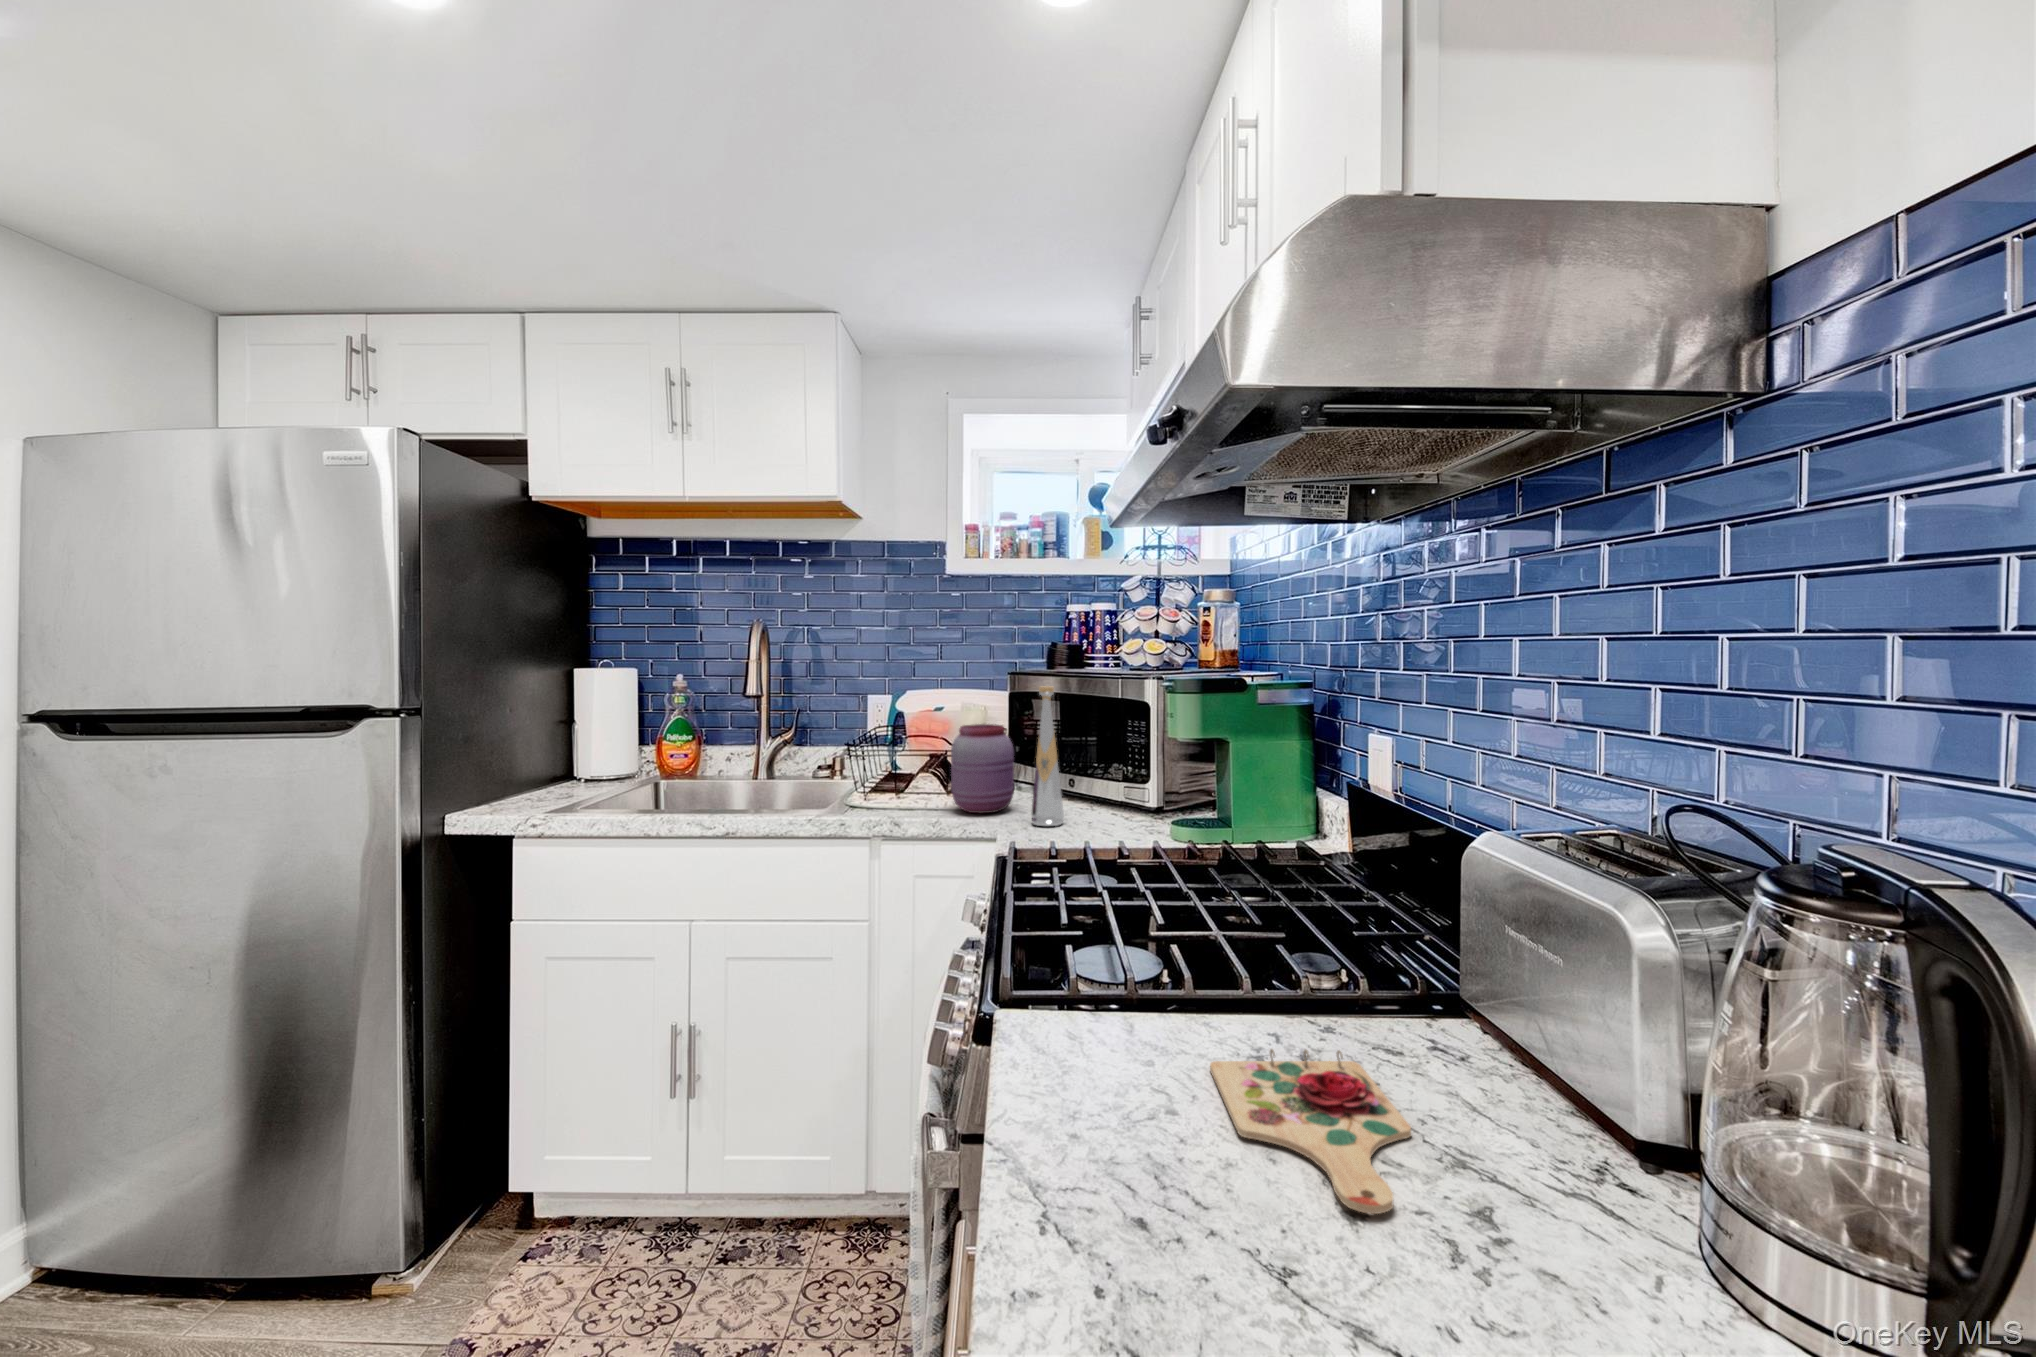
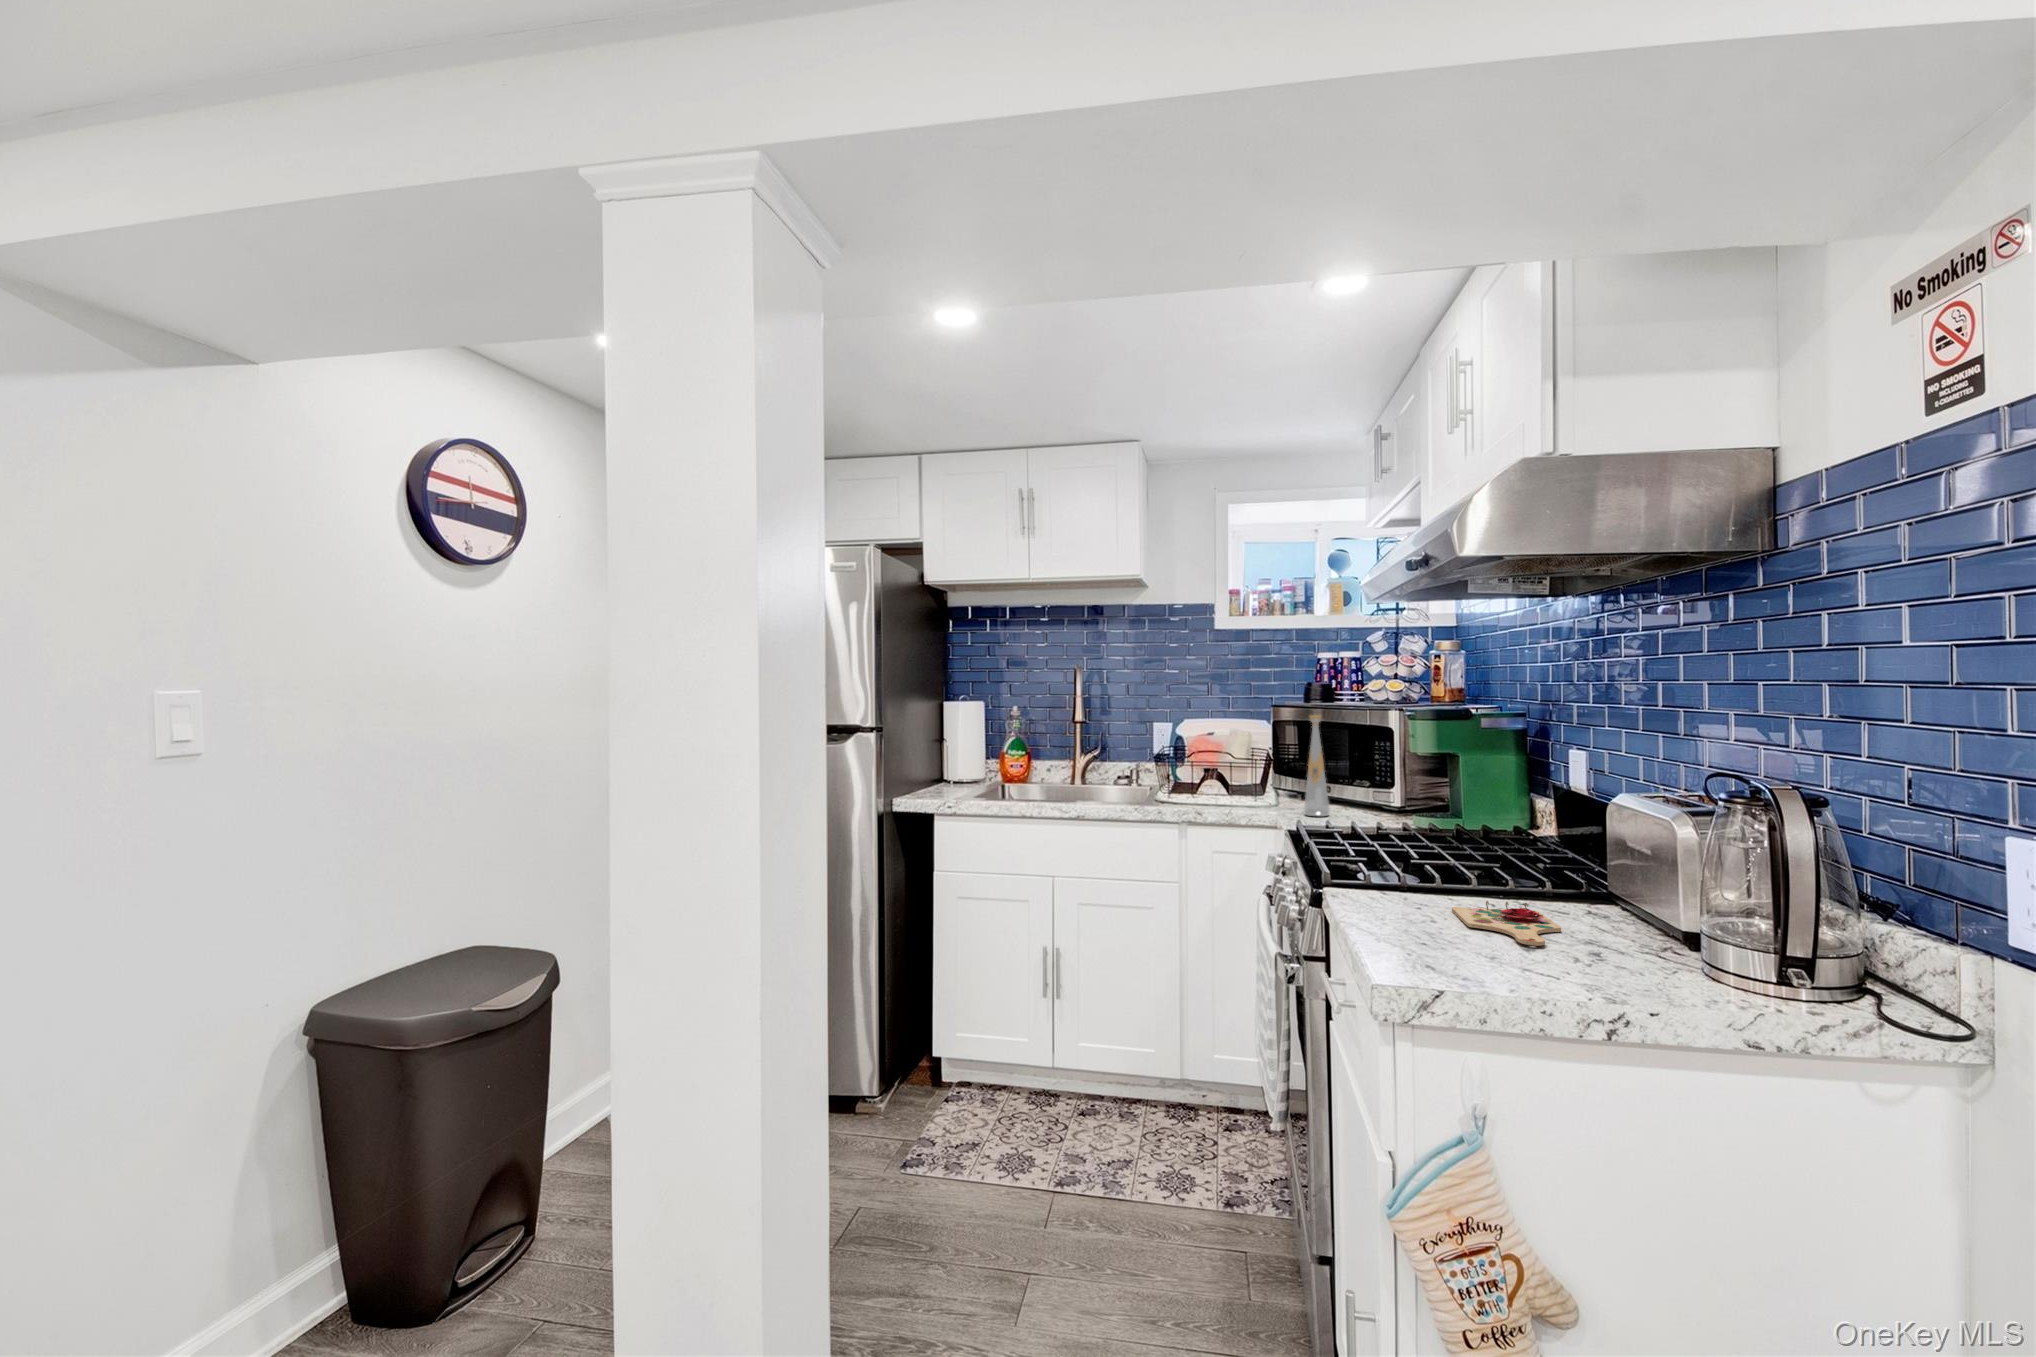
jar: present [951,724,1014,813] -> none [1239,744,1286,808]

